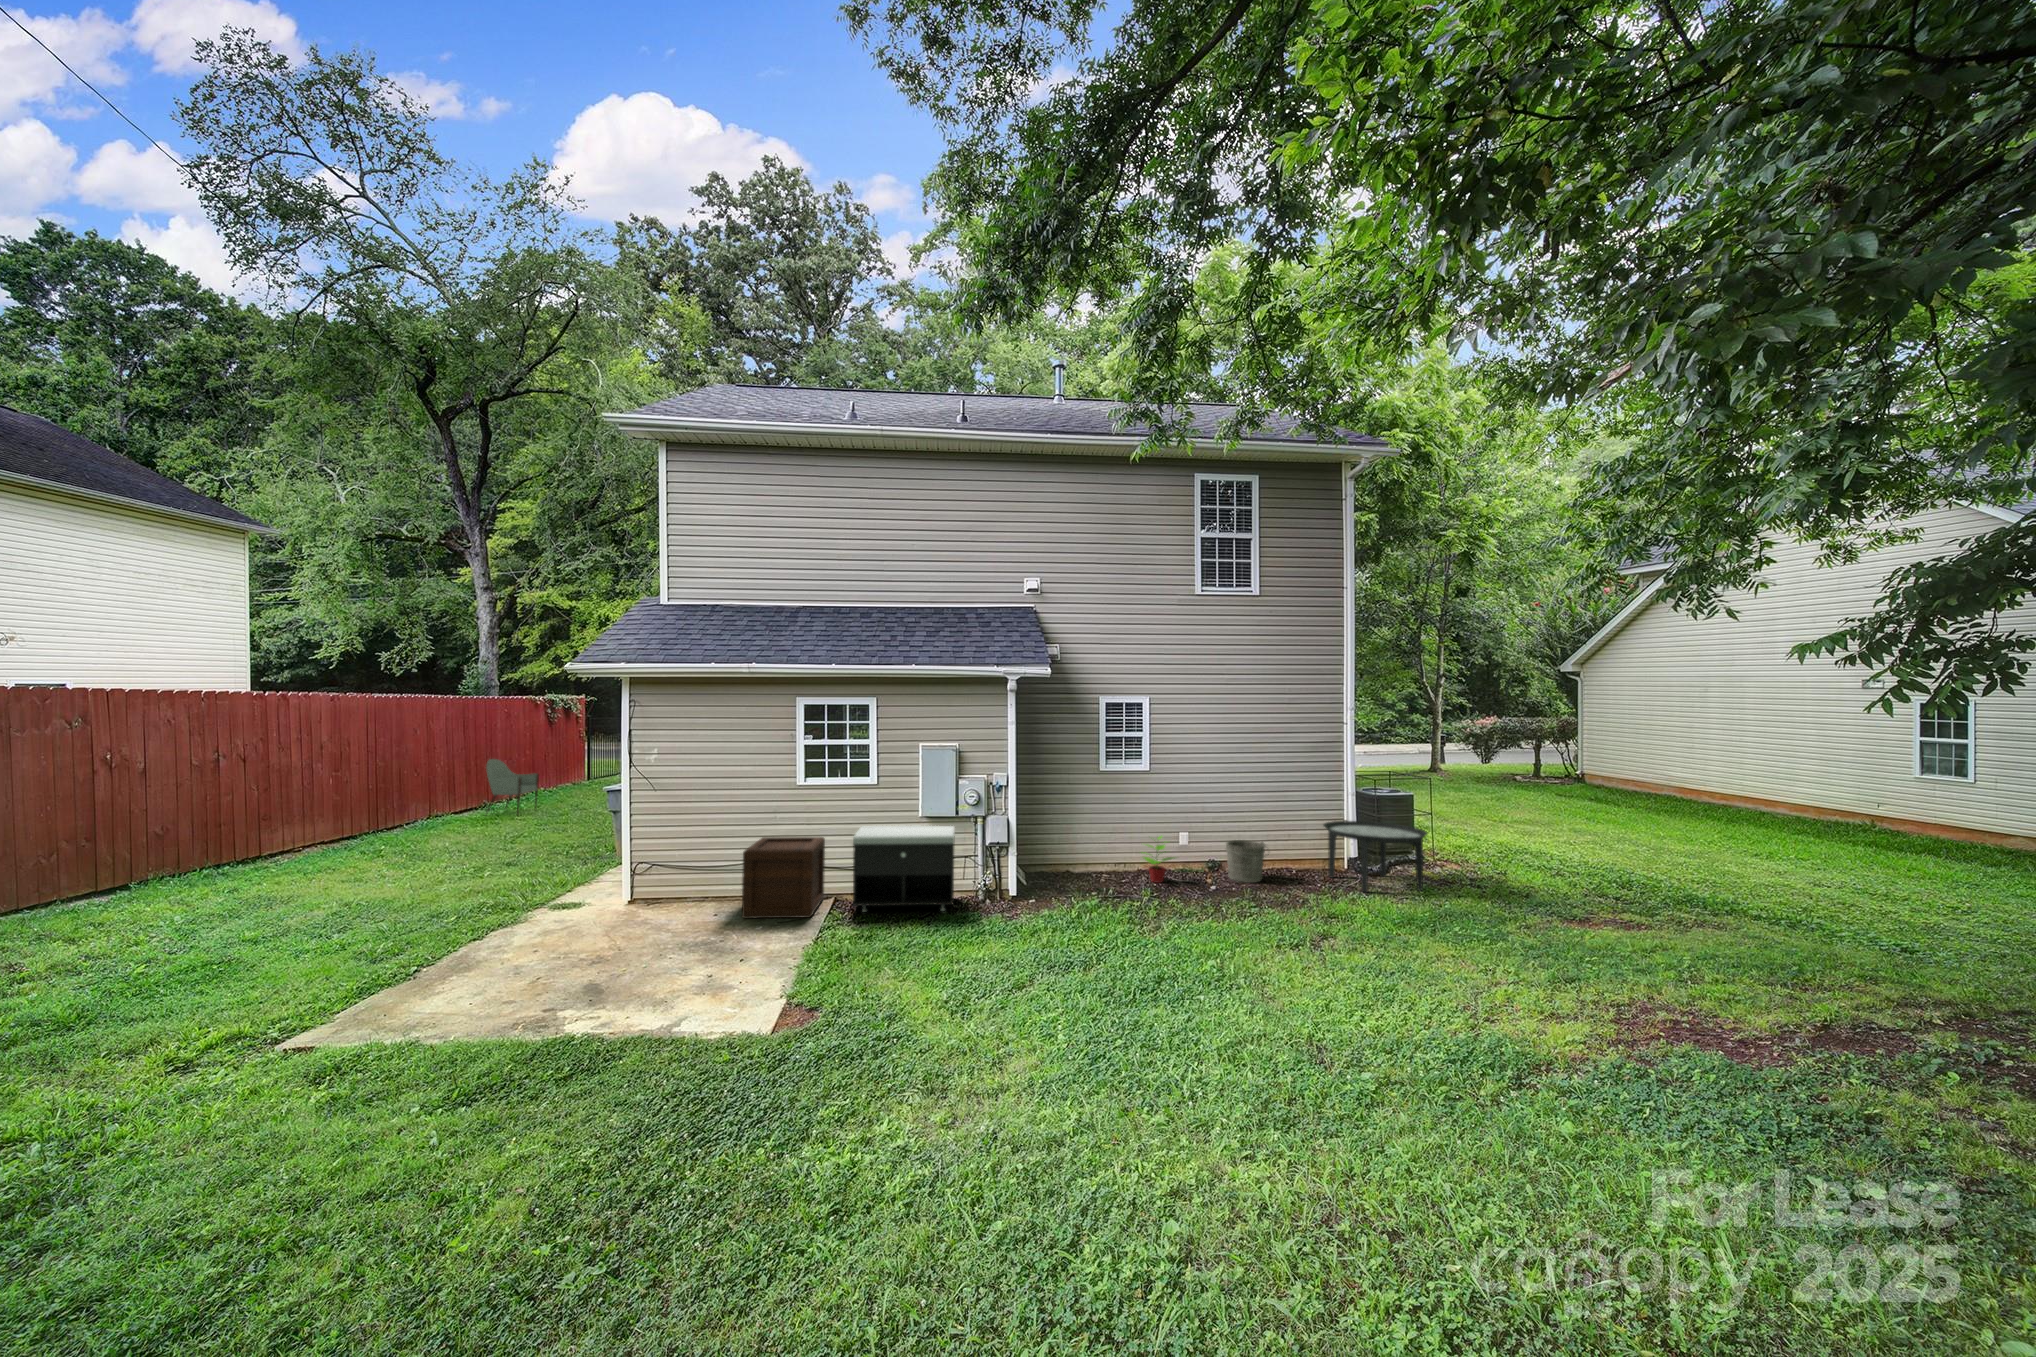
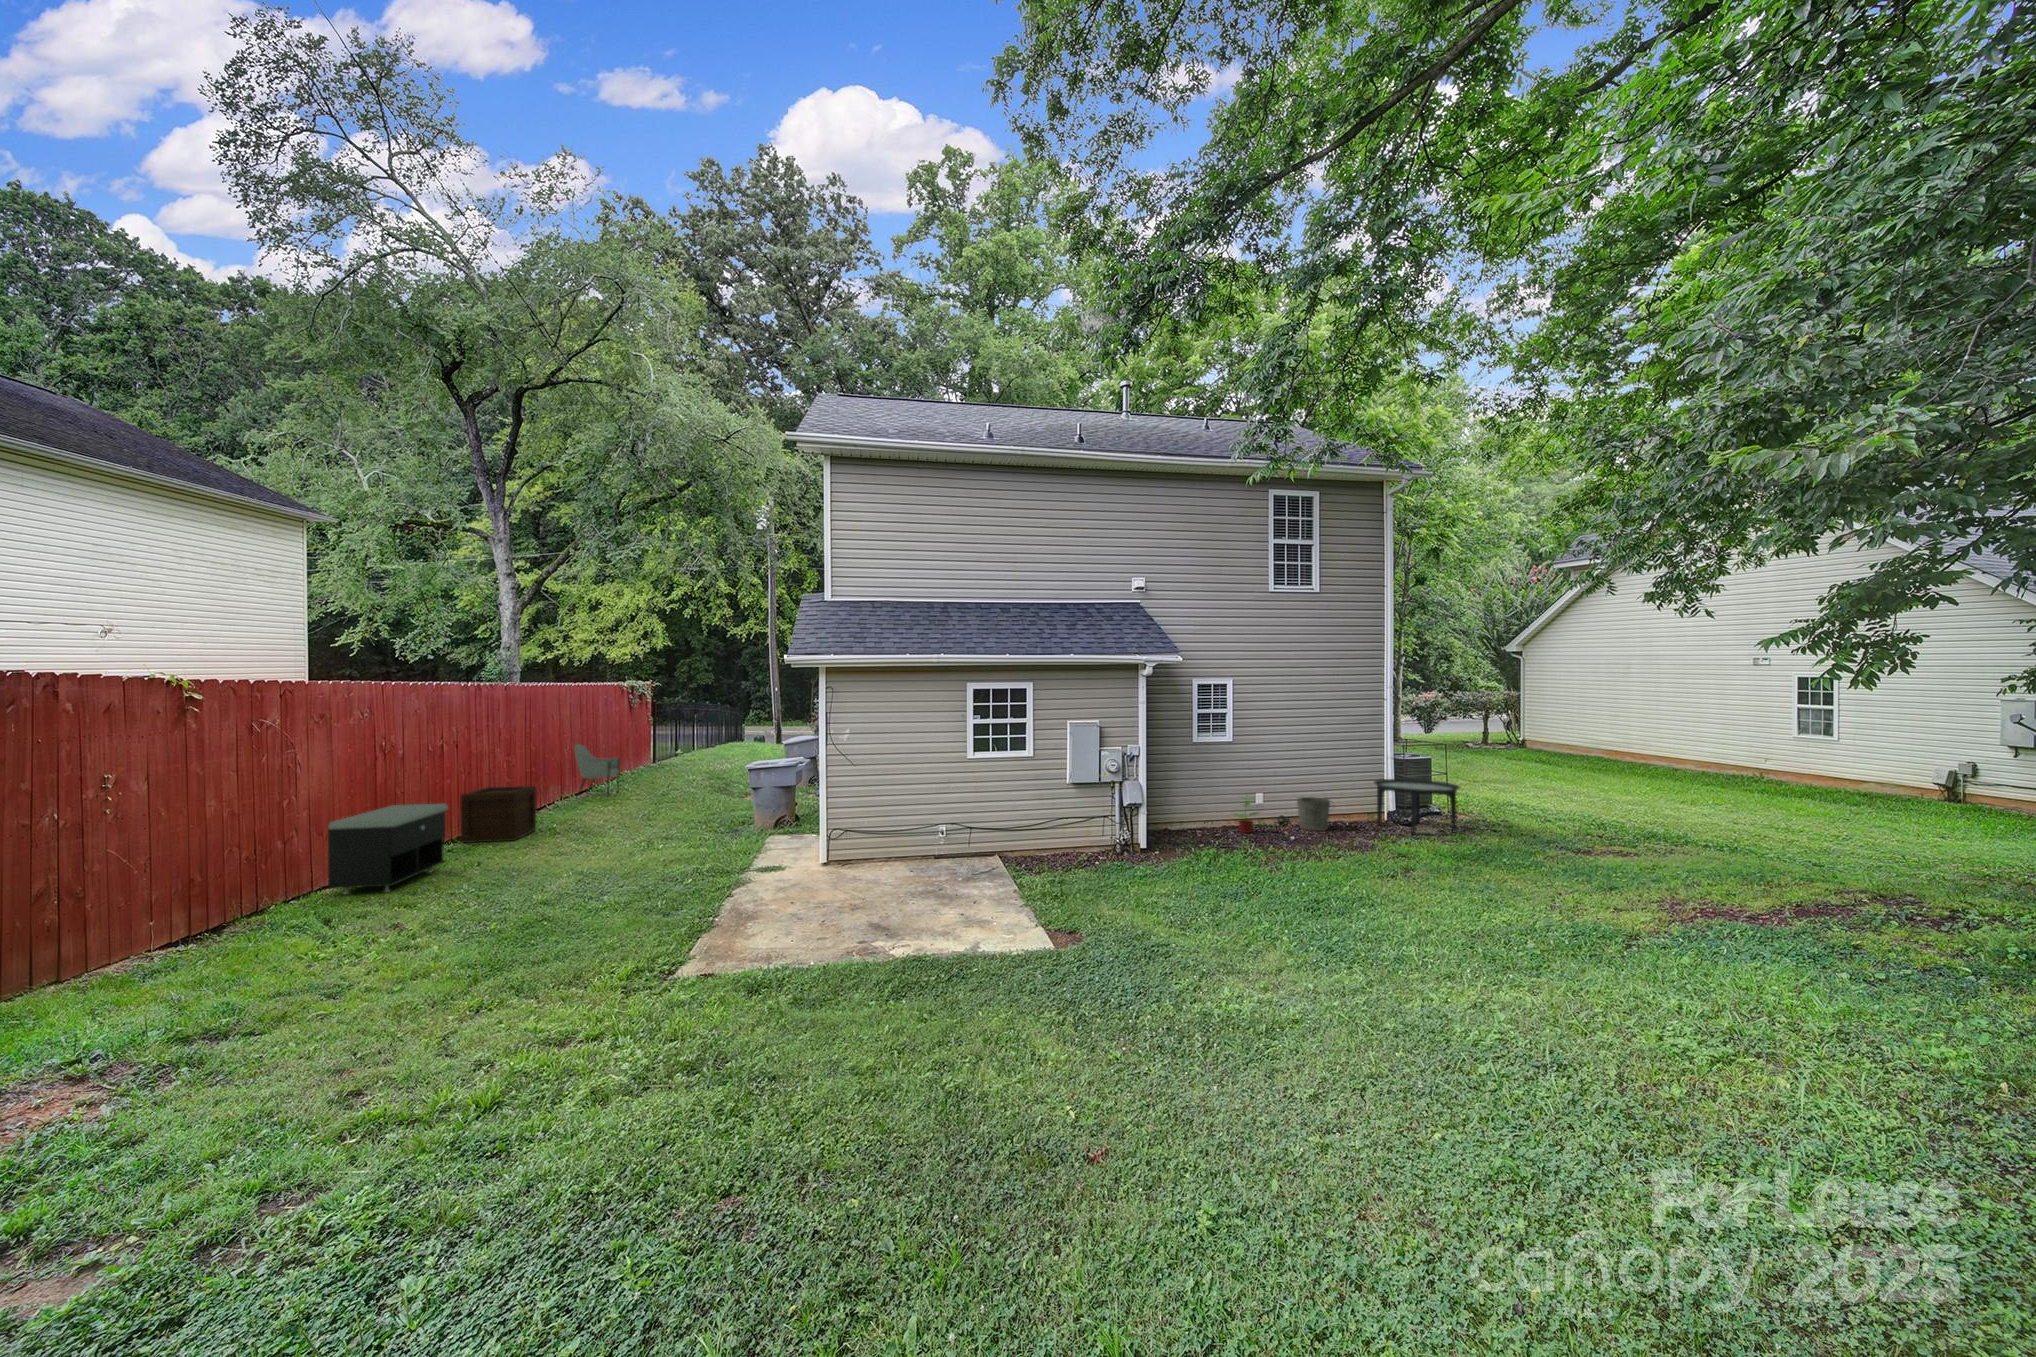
storage bench: present [853,826,955,912] -> present [328,803,448,894]
wooden crate: present [742,837,825,919] -> present [461,786,536,843]

